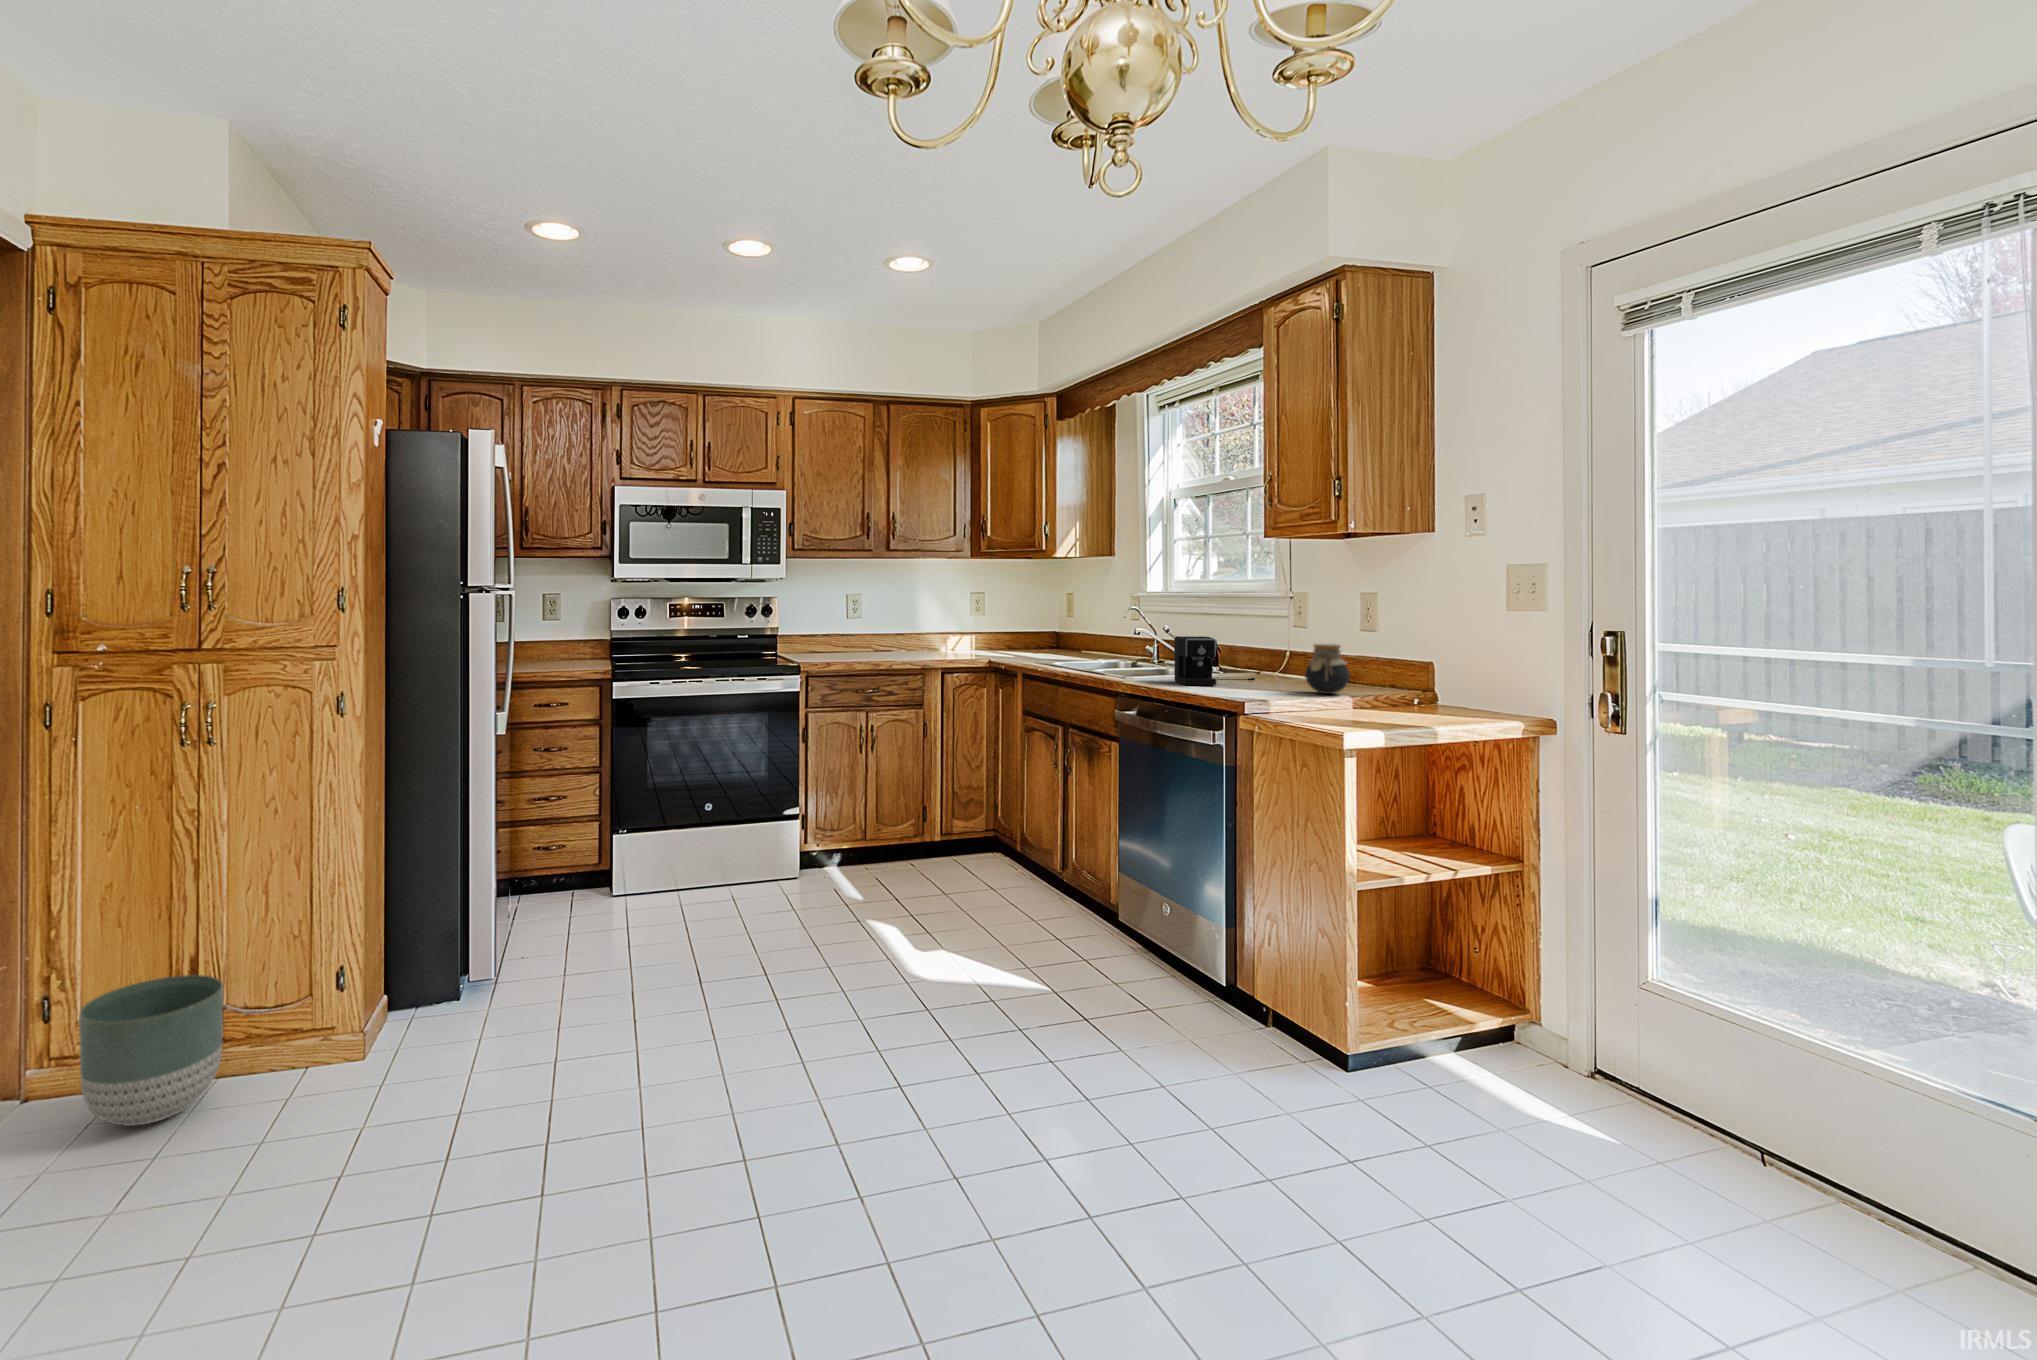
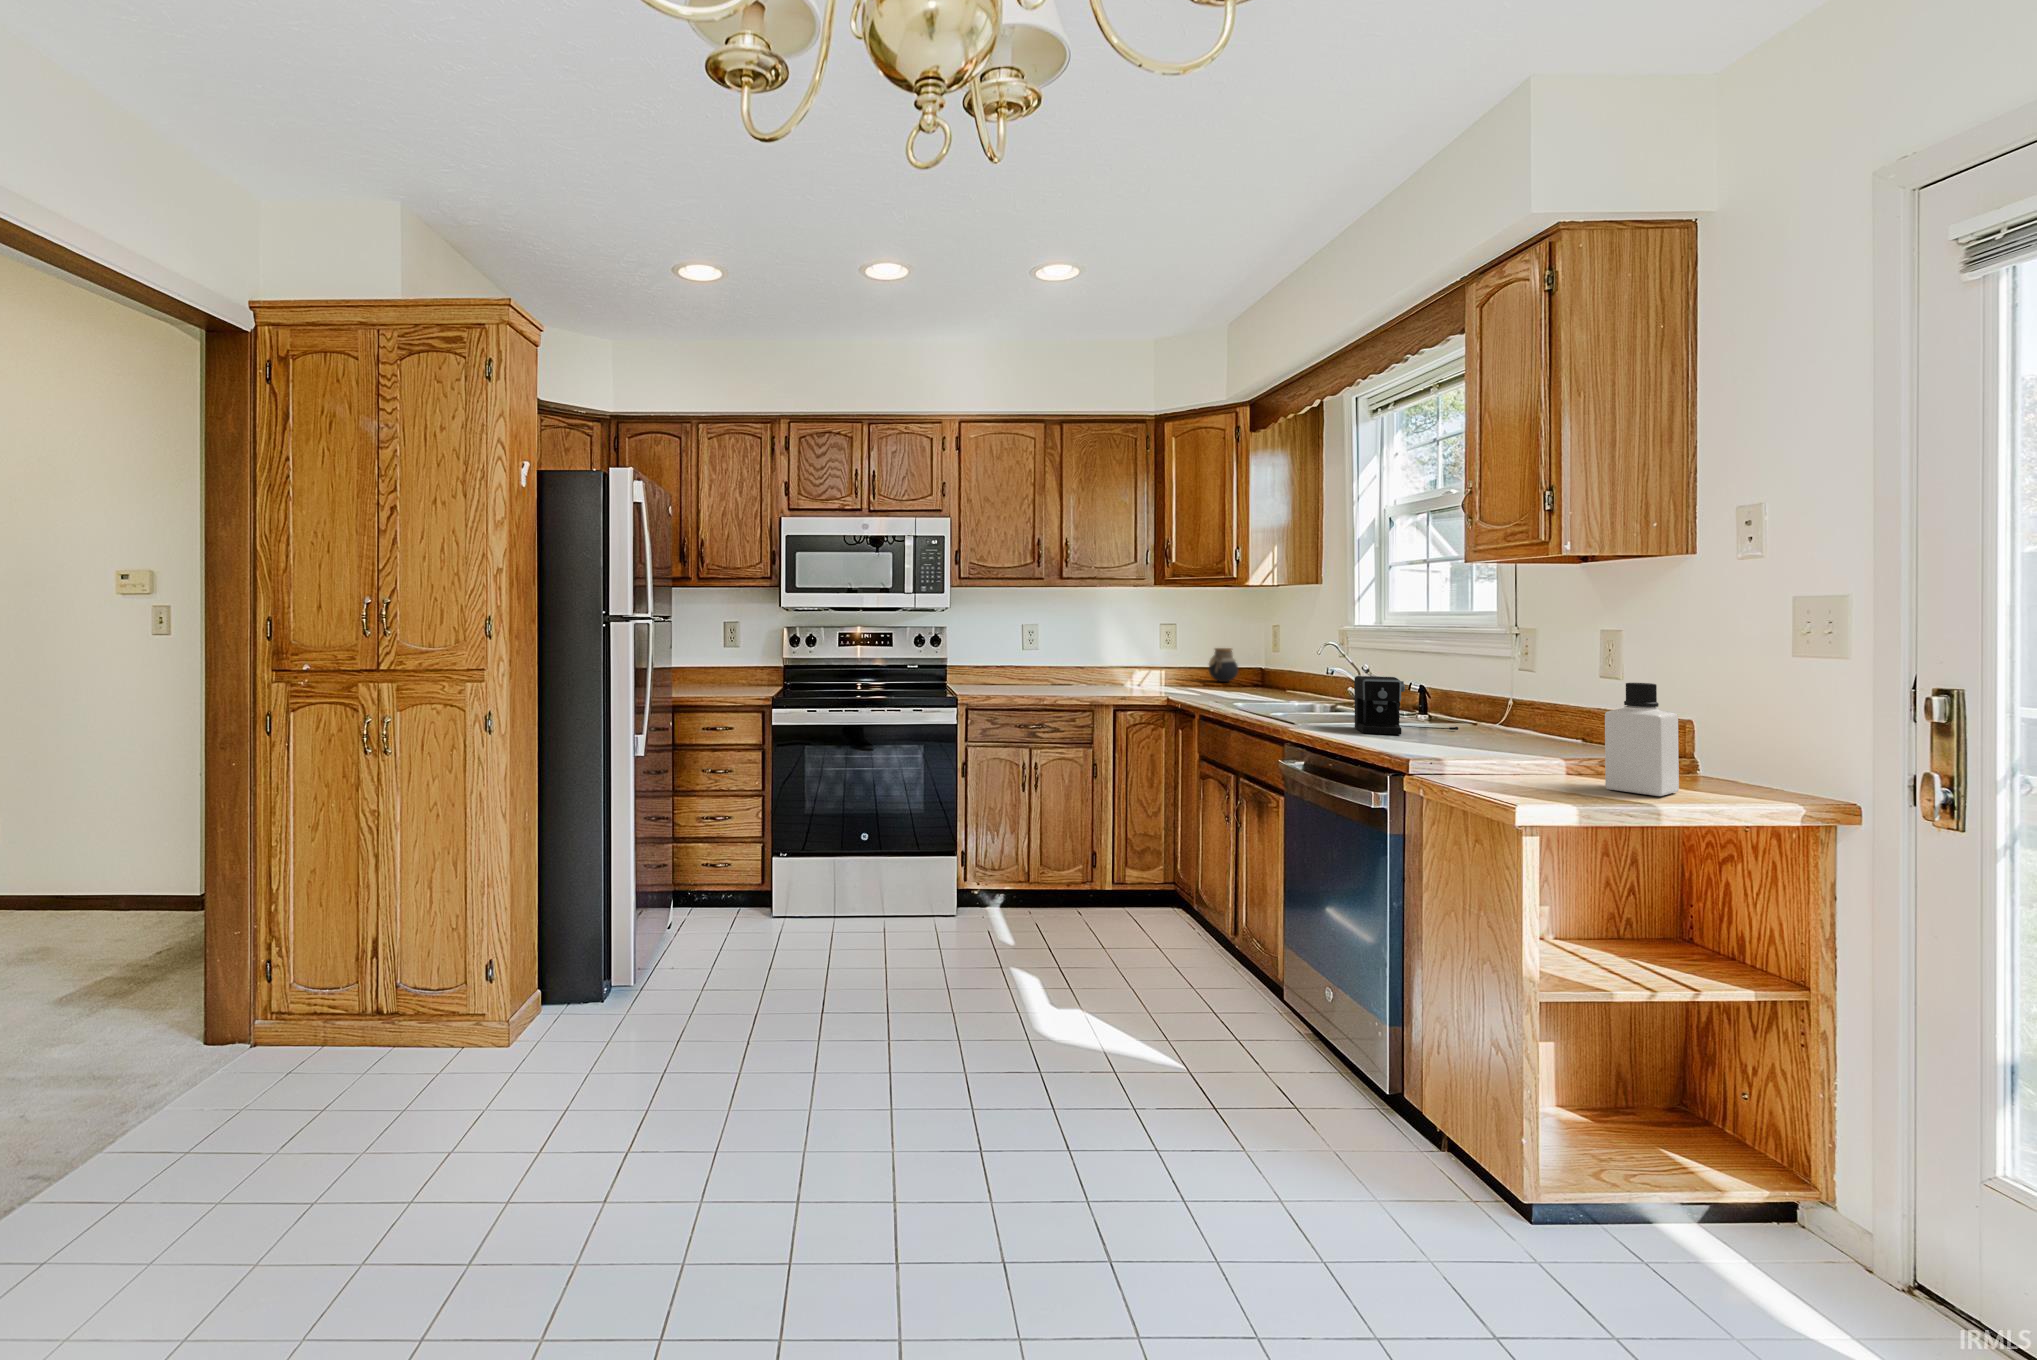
bottle: none [1393,631,1443,720] -> present [1605,683,1679,796]
jar: present [1305,644,1350,694] -> present [1209,648,1238,682]
planter: present [79,975,223,1126] -> none [264,959,381,1089]

